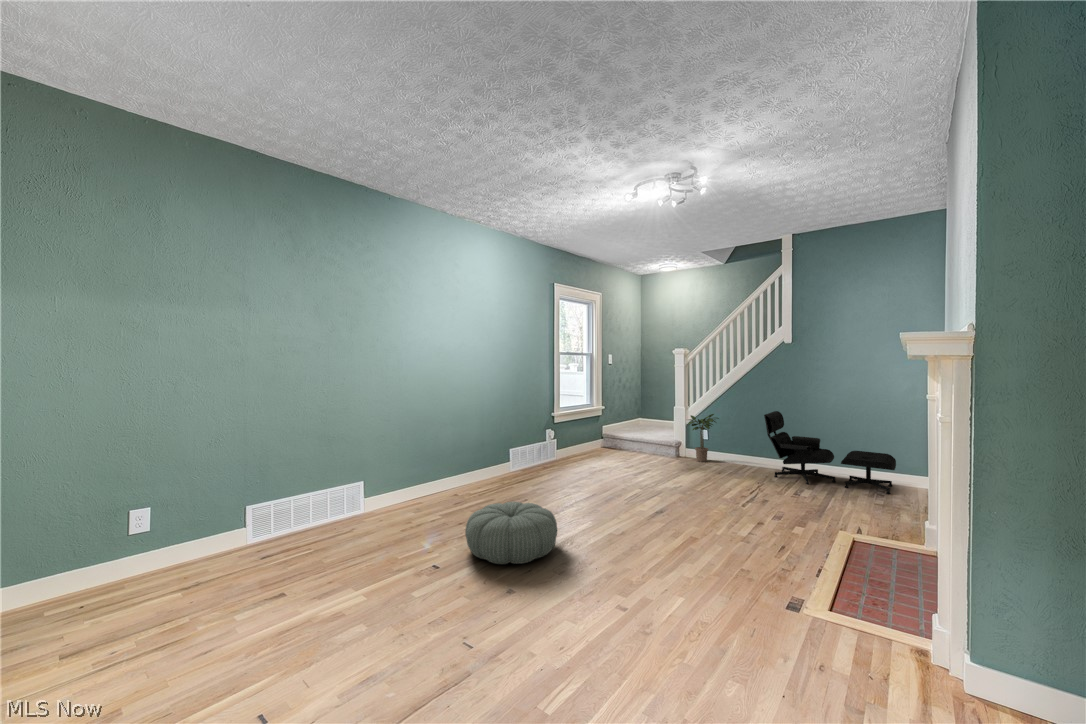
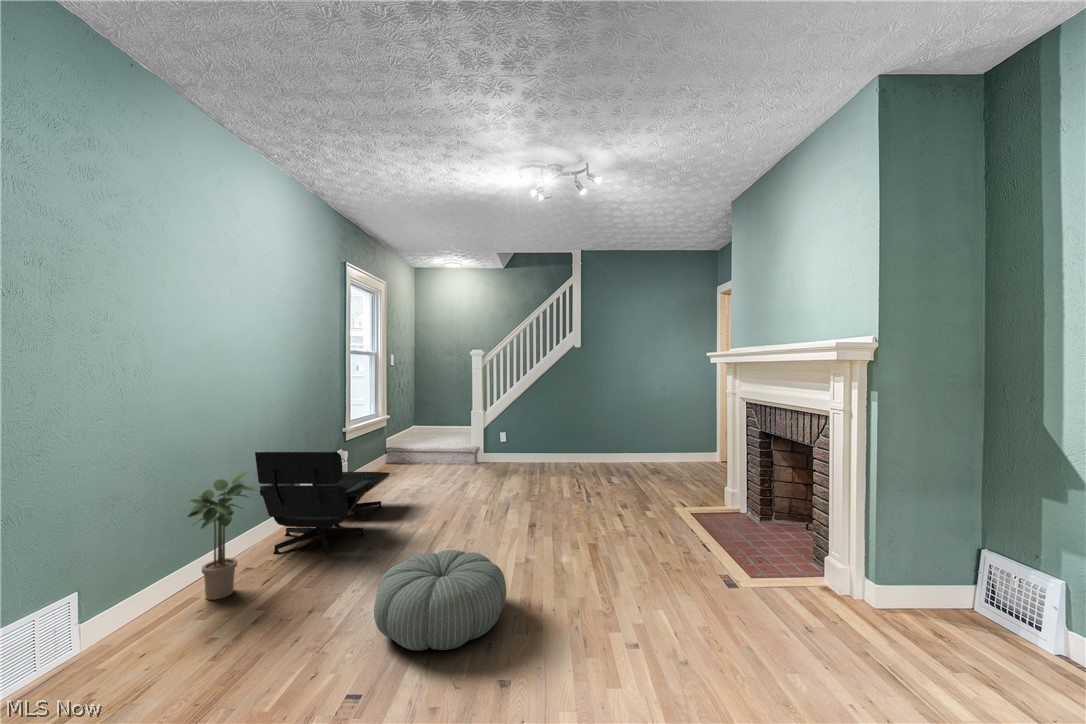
lounge chair: present [764,411,896,494] -> present [255,452,390,554]
potted plant: present [688,414,719,462] -> present [185,473,255,600]

